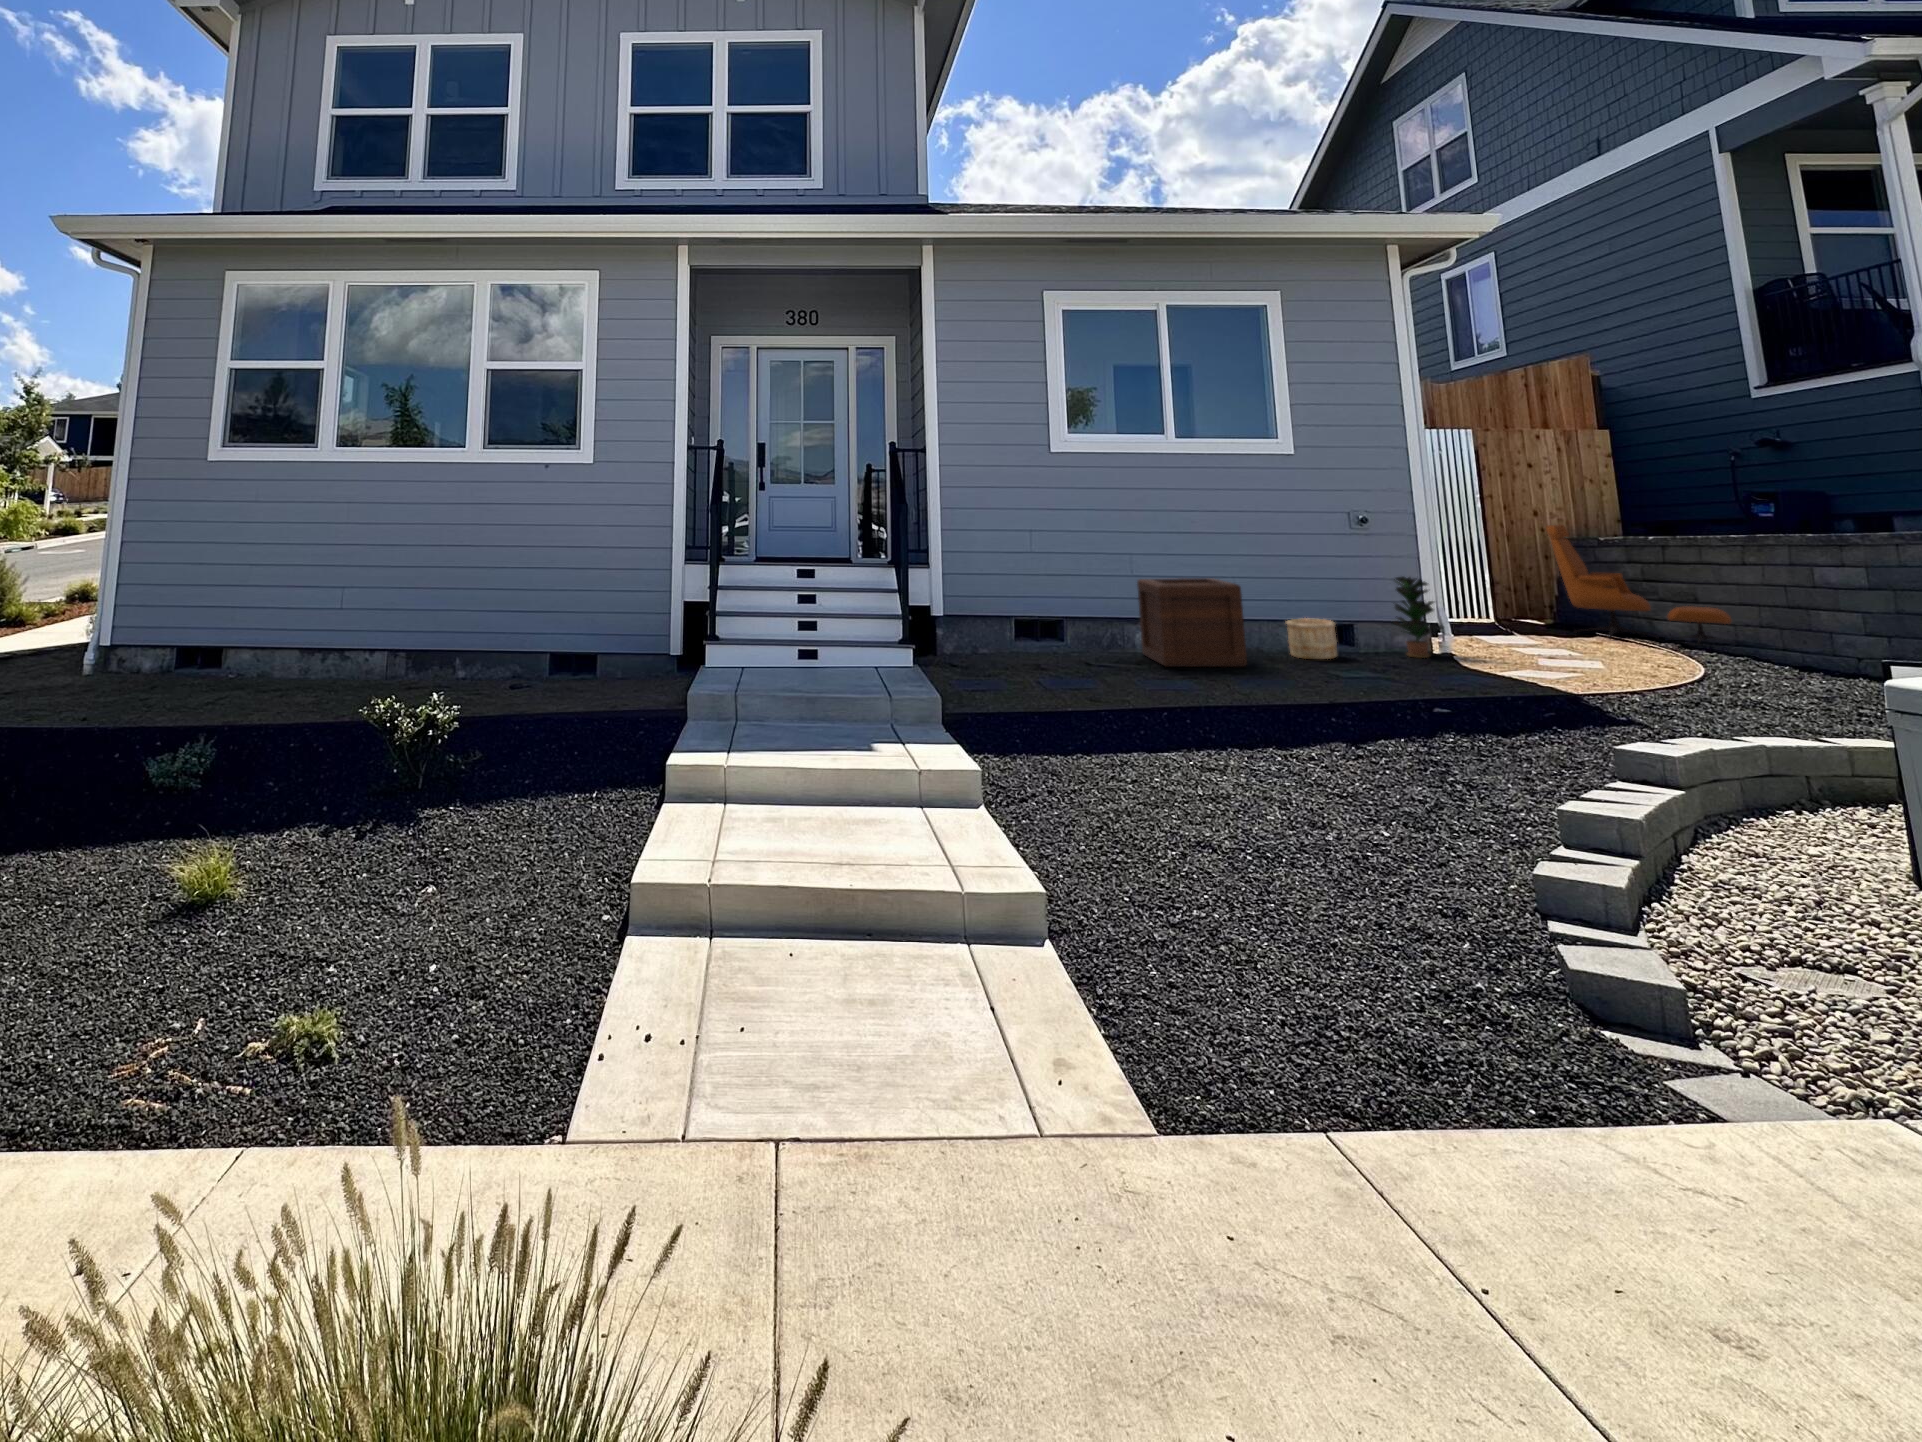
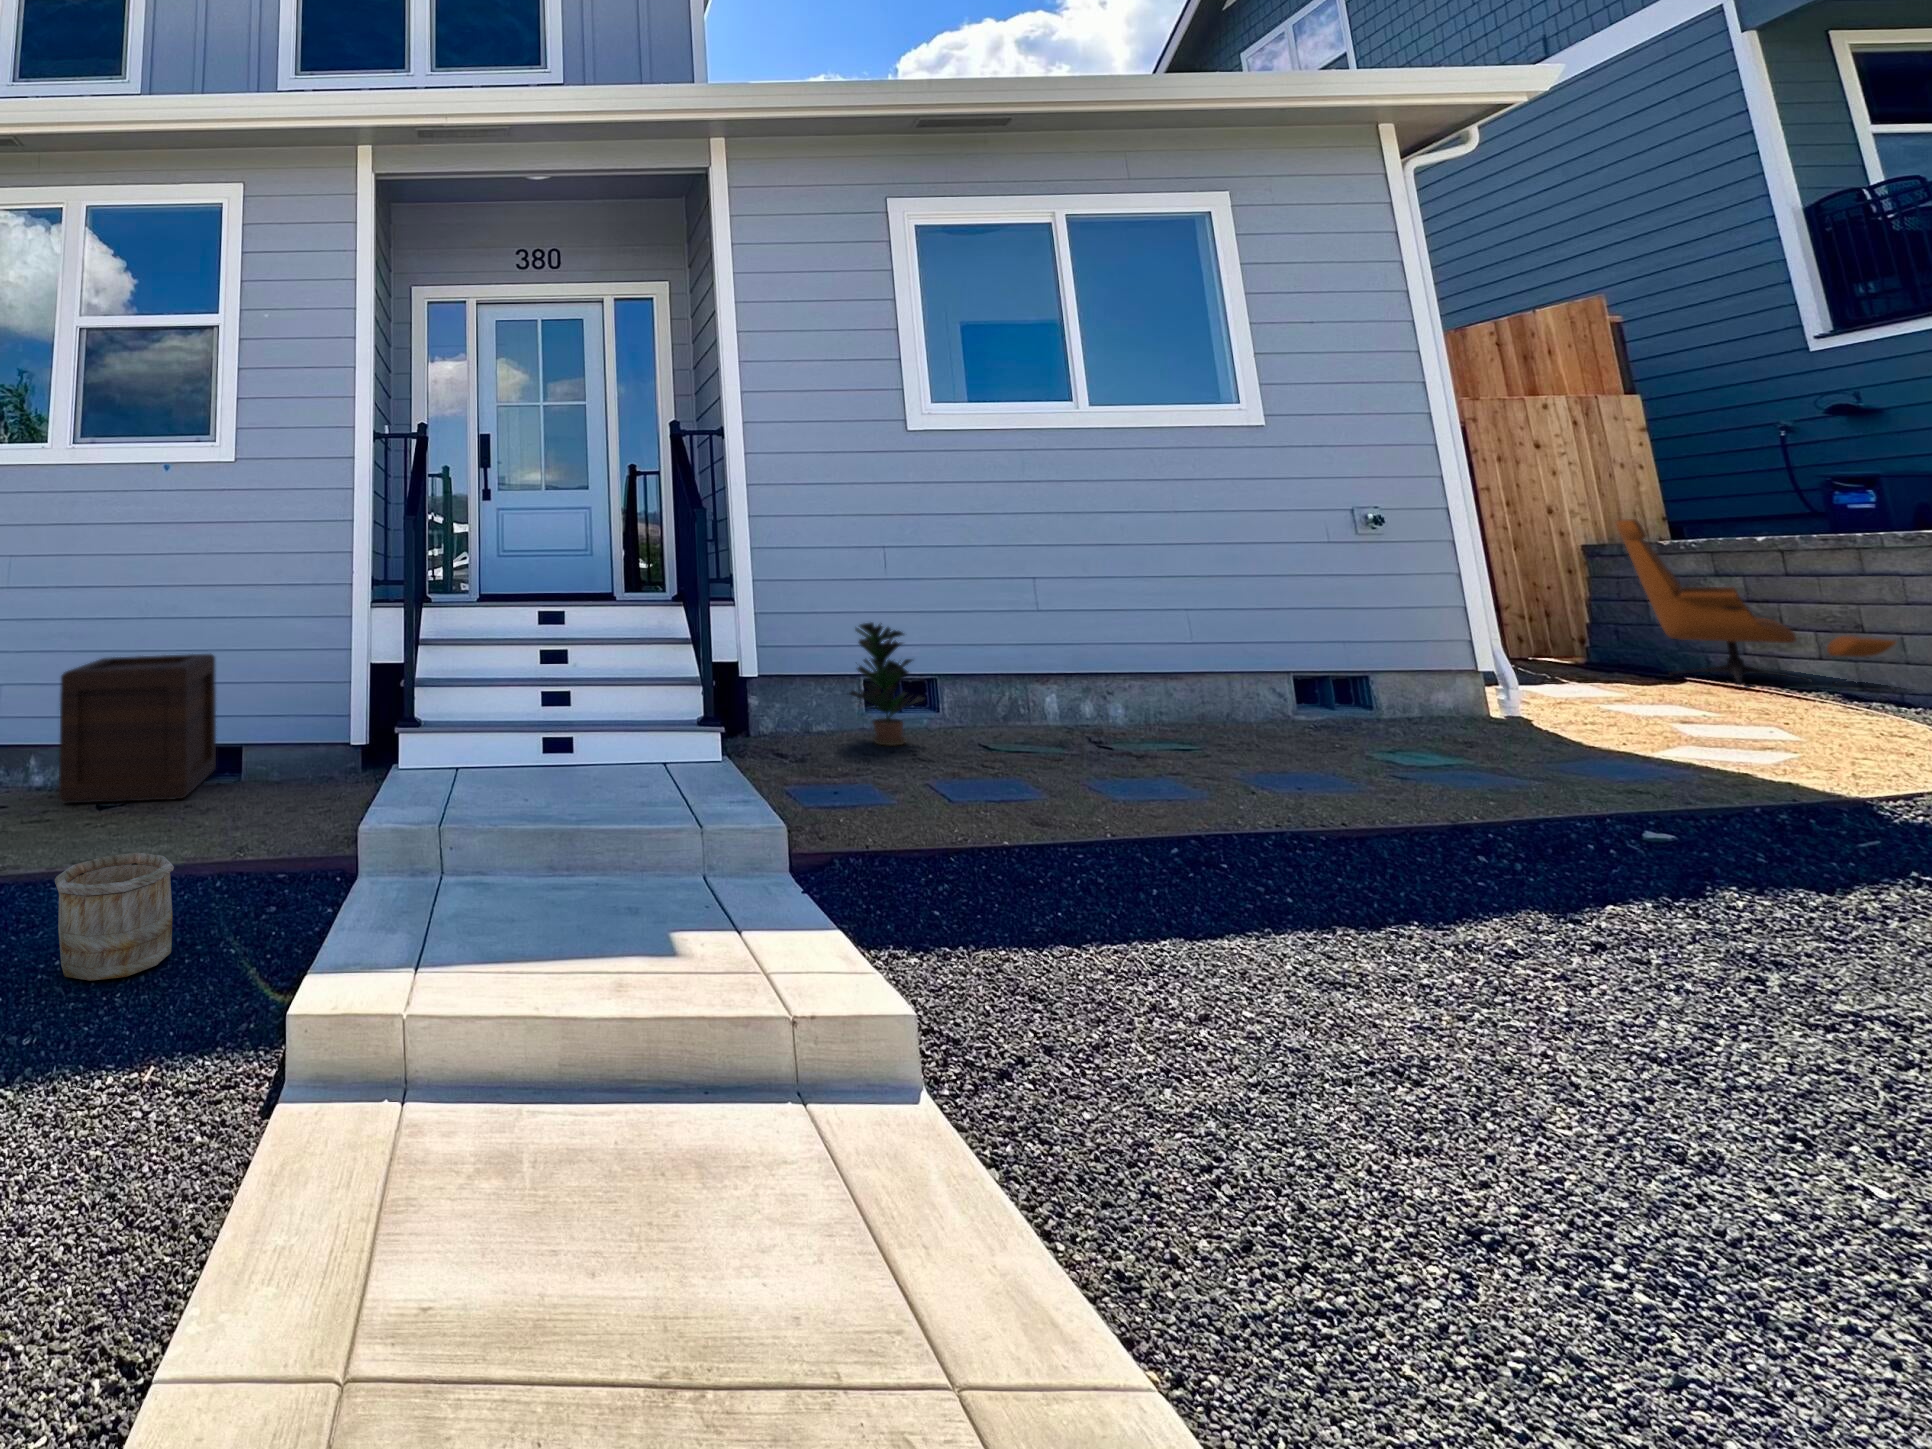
potted plant: present [1393,576,1443,658] -> present [850,623,925,746]
wooden crate: present [1137,578,1247,667] -> present [59,654,216,803]
wooden bucket: present [1286,618,1337,659] -> present [55,853,174,981]

